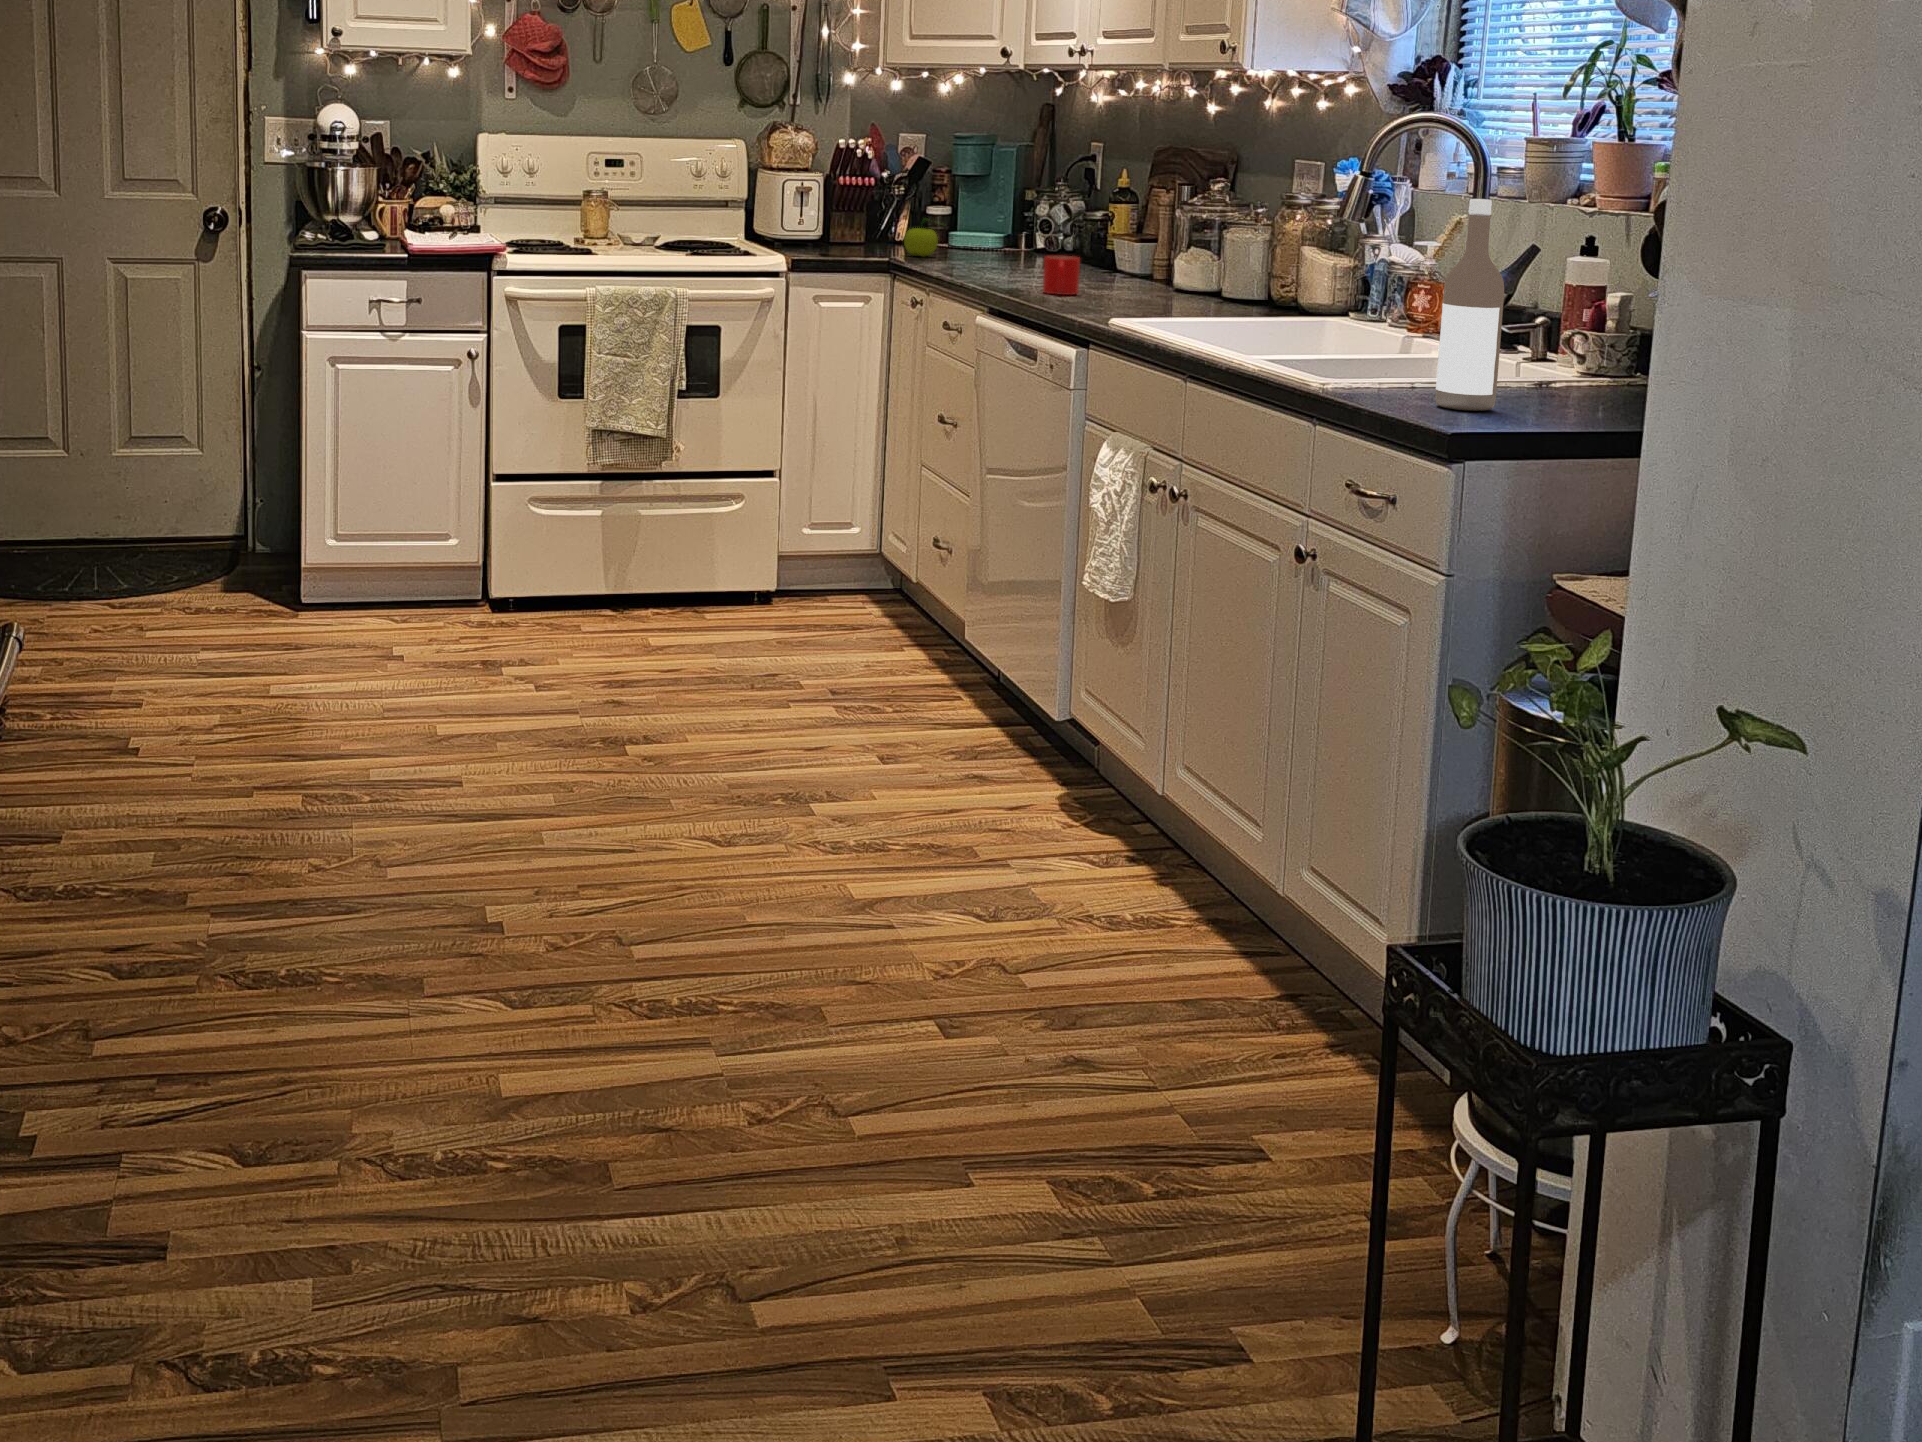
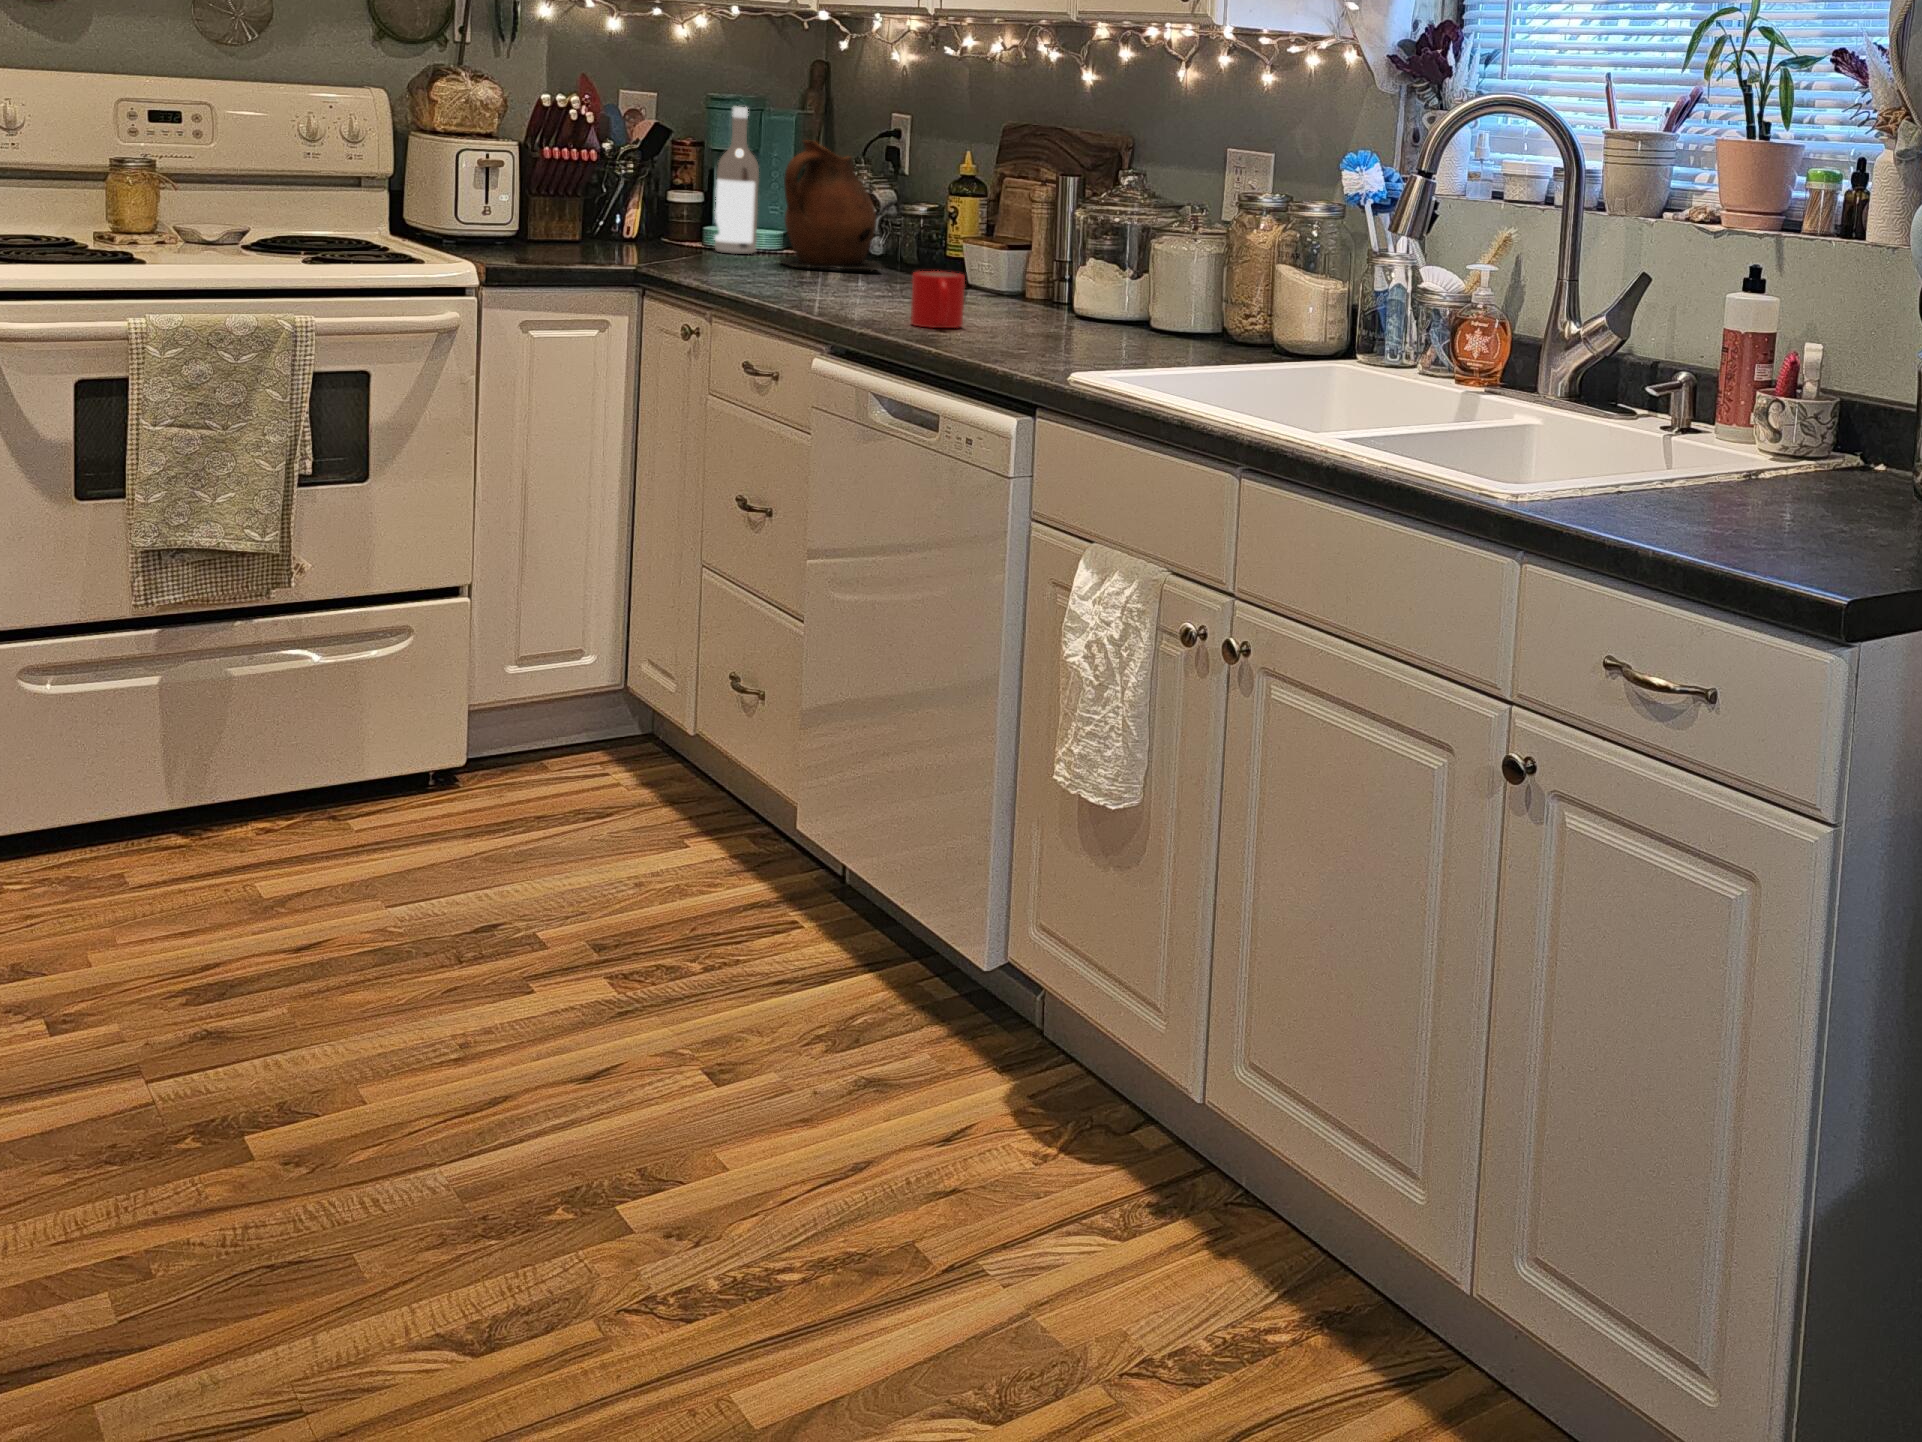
ceramic pitcher: none [997,166,1072,263] -> present [781,140,881,271]
wine bottle: present [1435,199,1504,411] -> present [715,107,759,254]
fruit: present [904,219,938,257] -> none [649,210,711,264]

